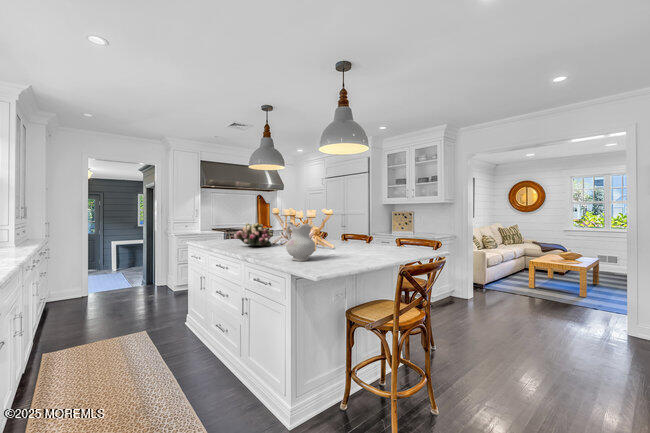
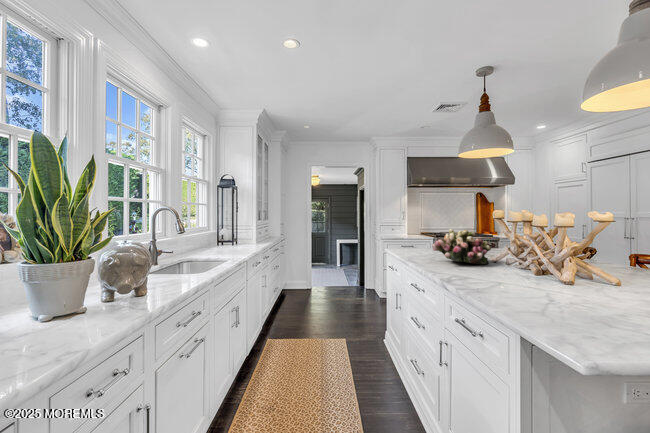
ceramic pitcher: present [286,222,315,261] -> none [511,232,580,310]

